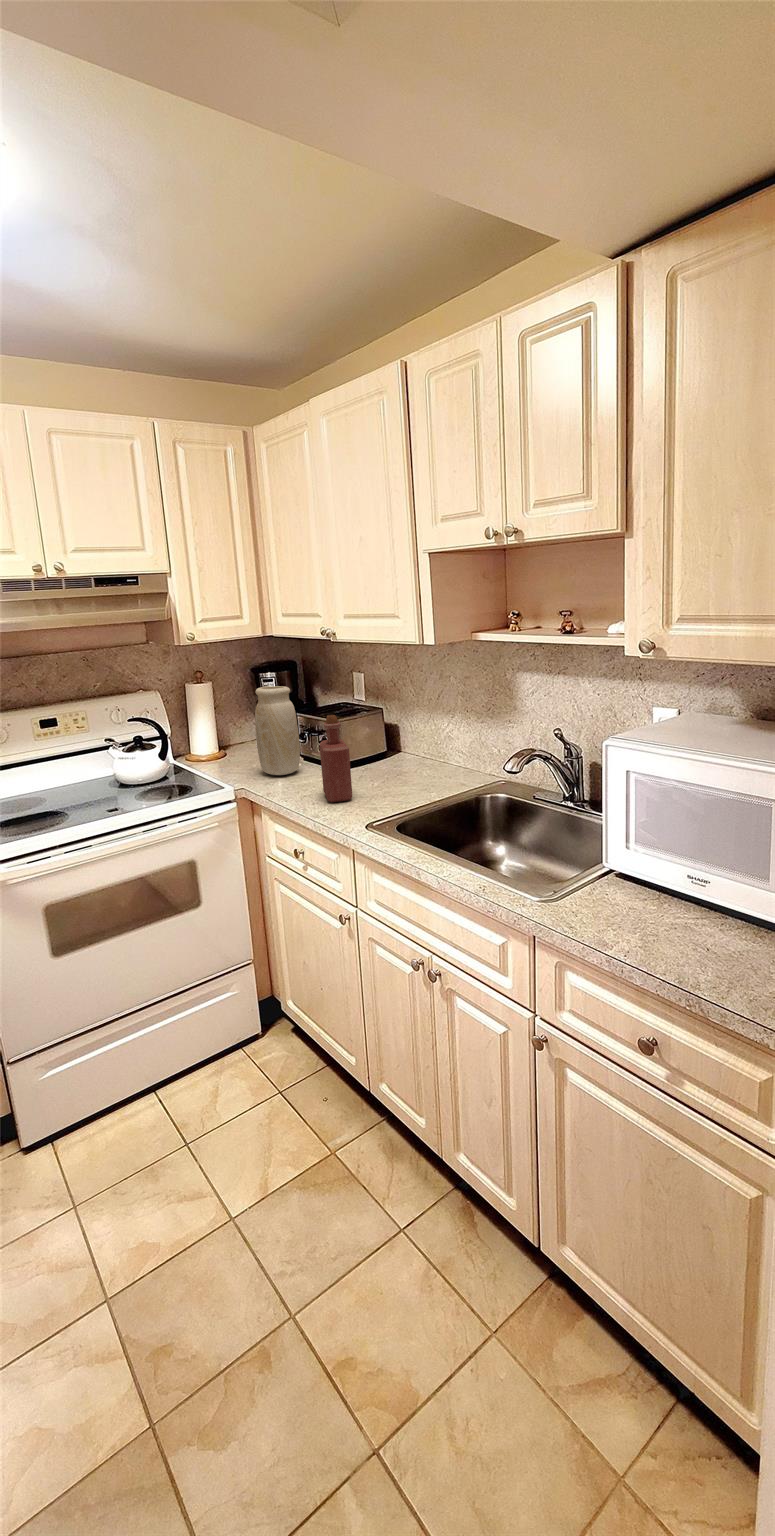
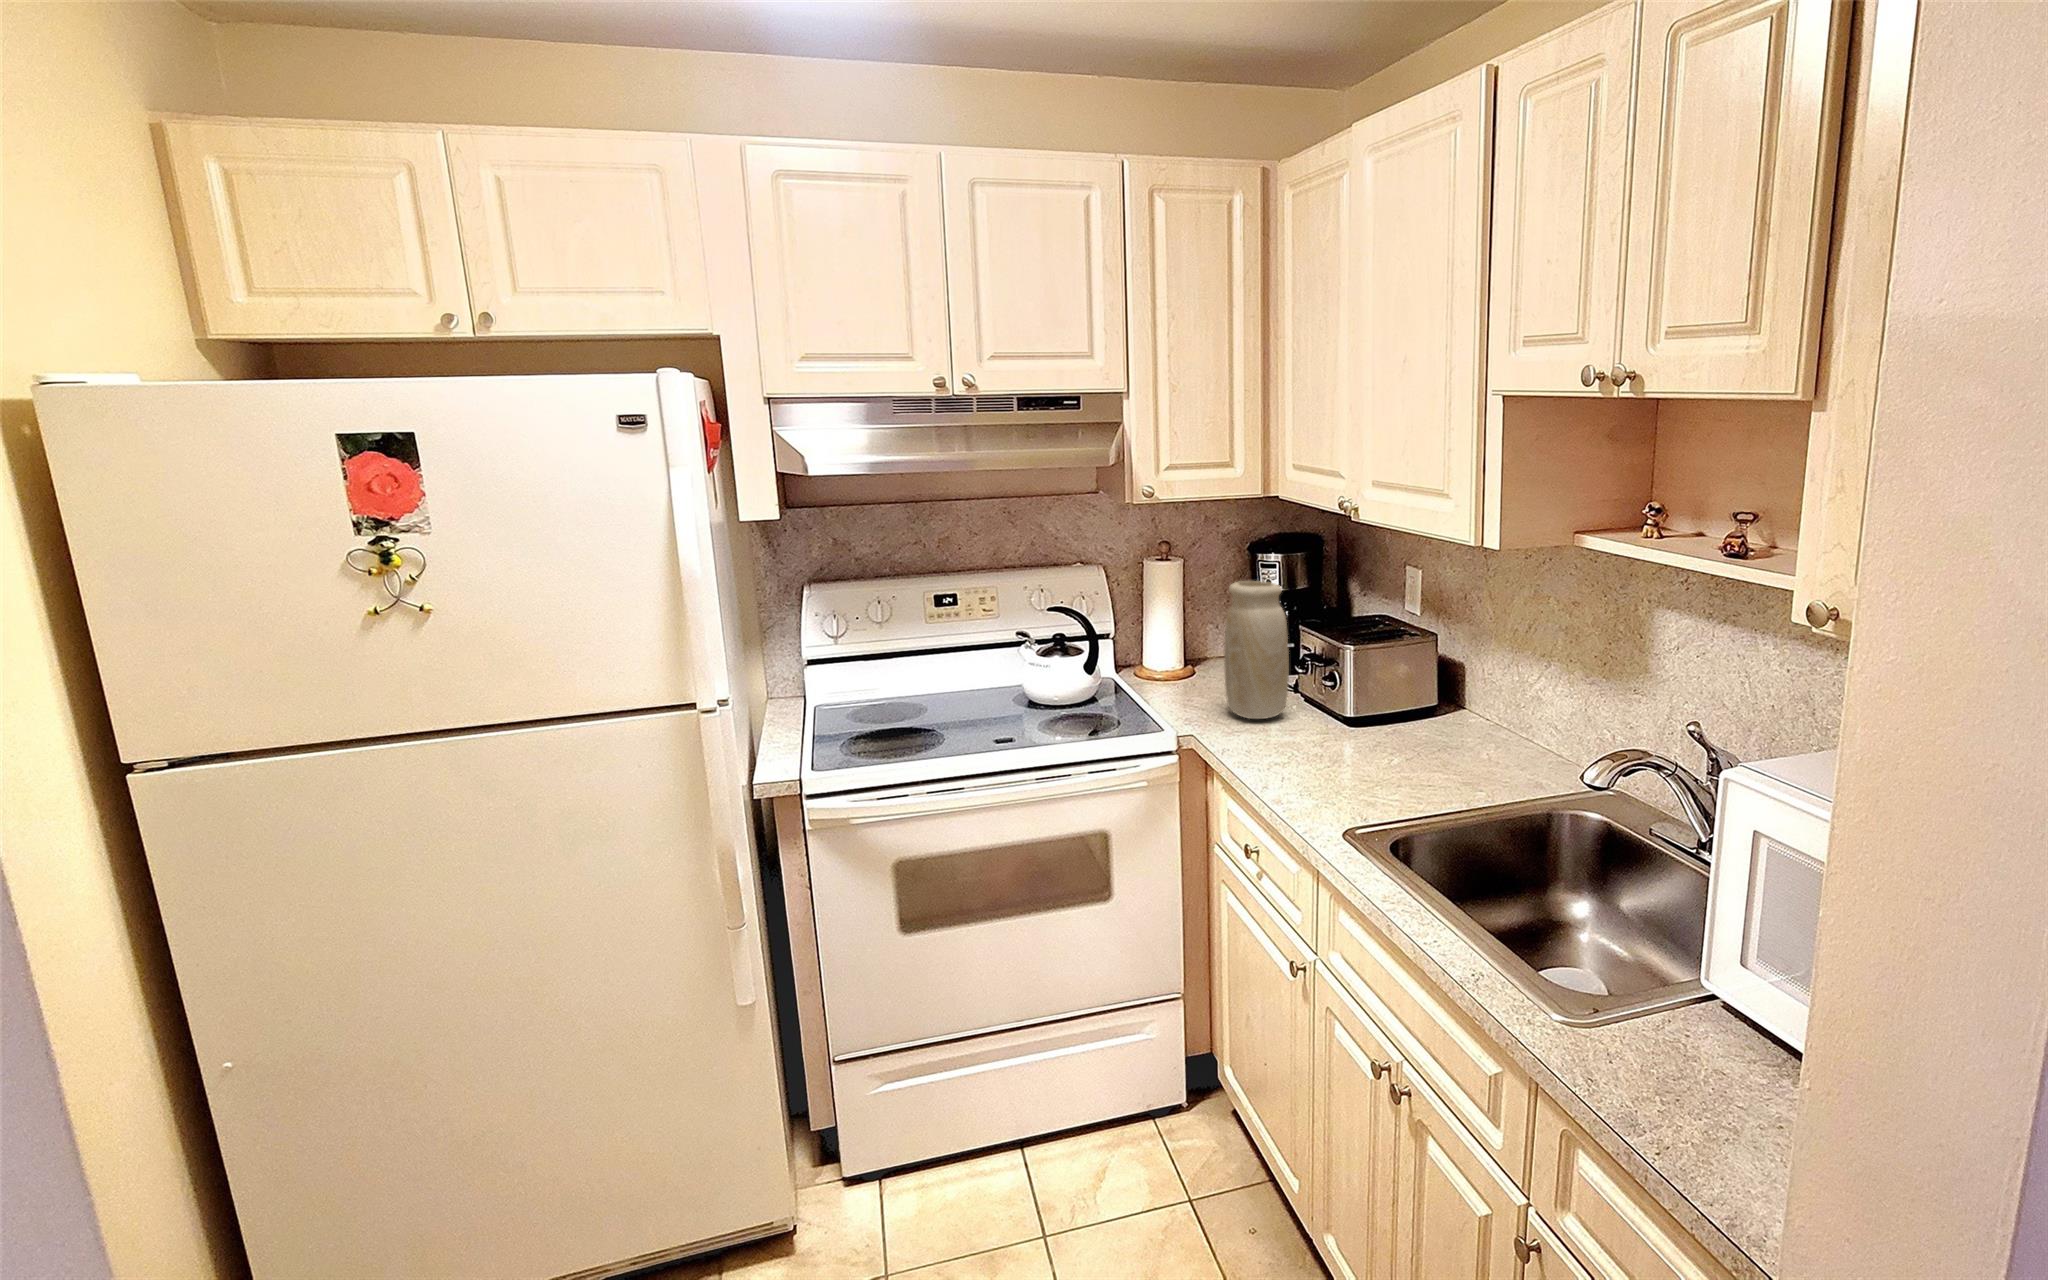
bottle: present [319,715,353,802] -> none [1302,642,1343,779]

